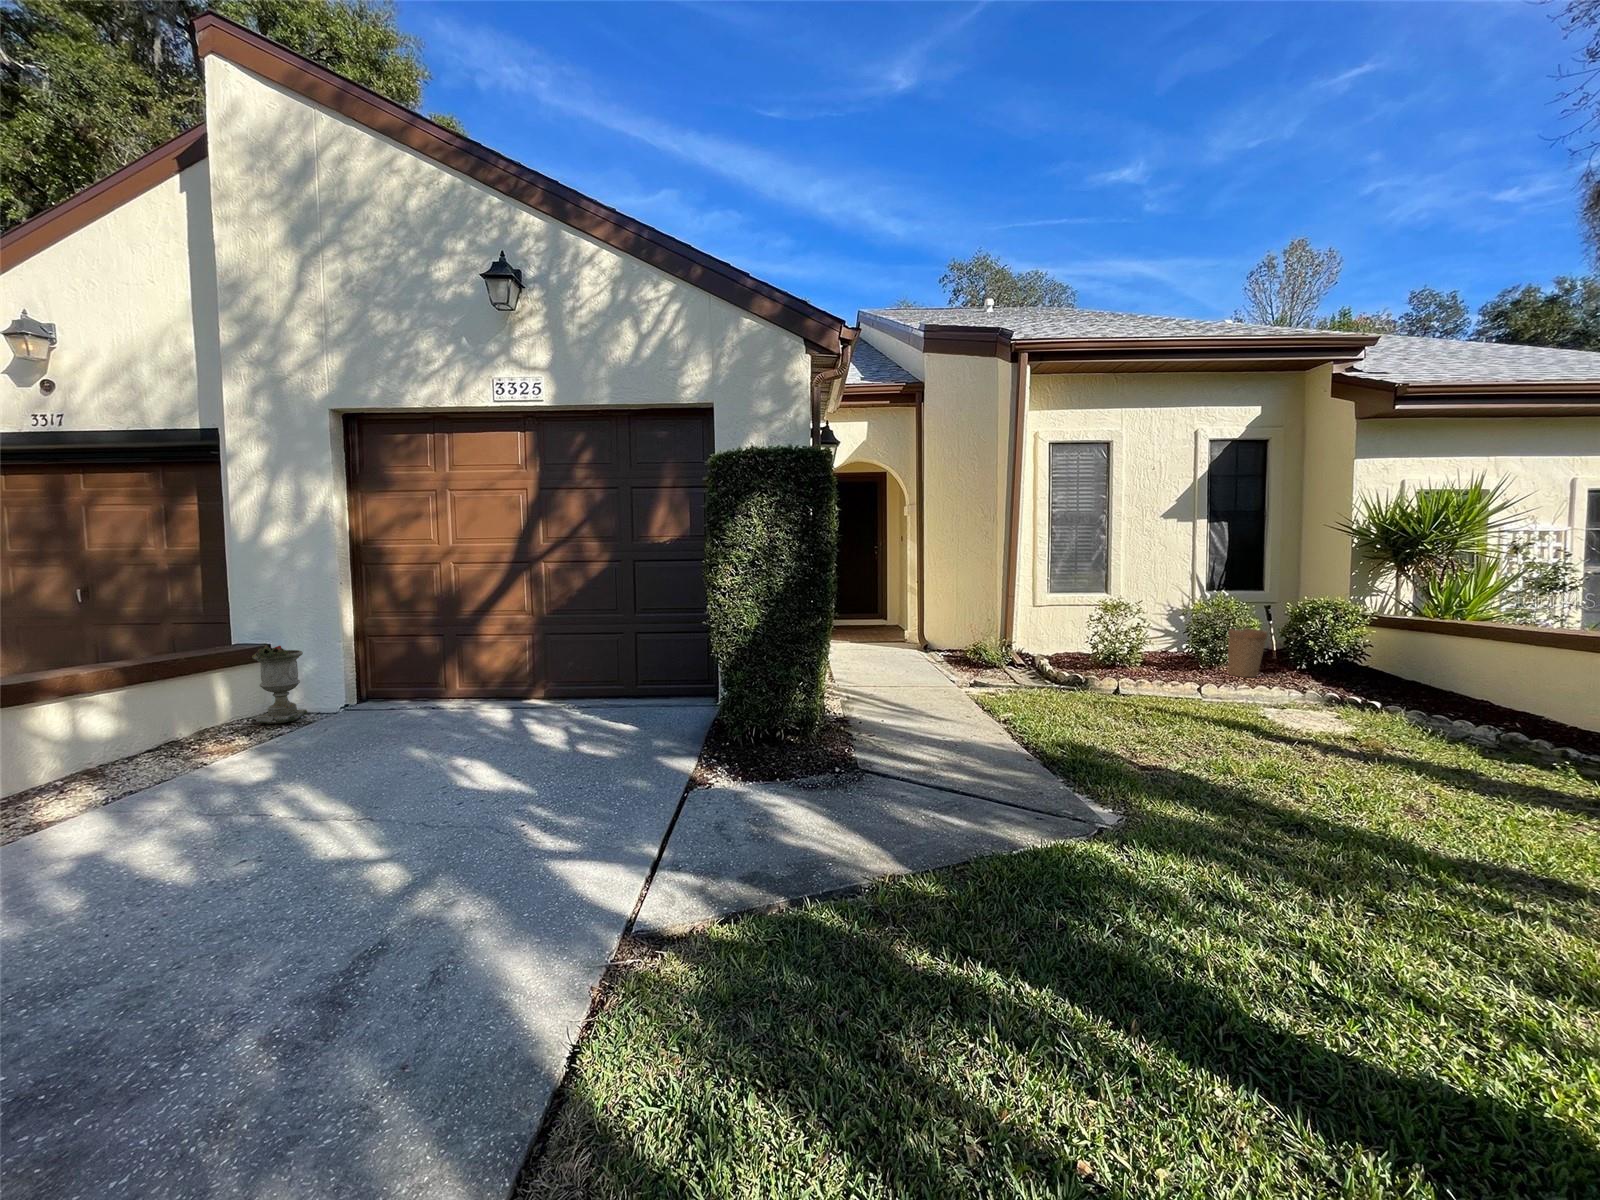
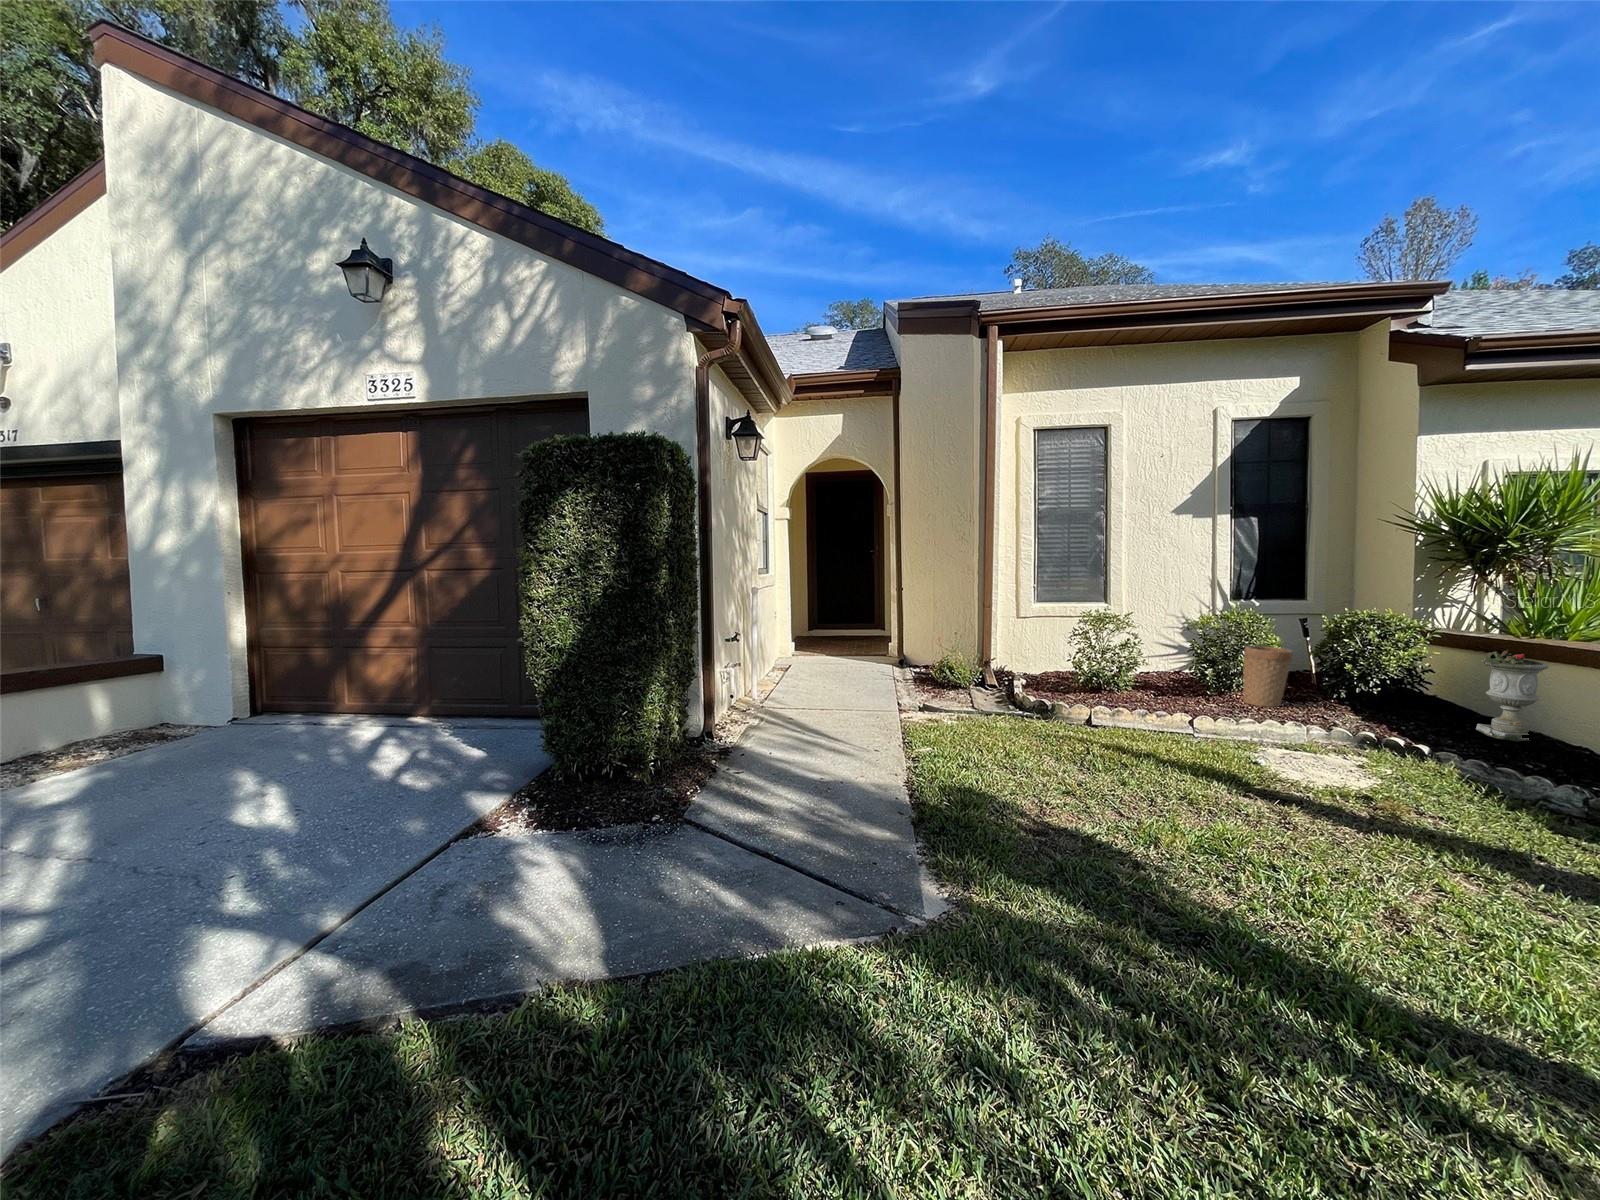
planter: present [252,645,307,724] -> present [1476,650,1549,741]

